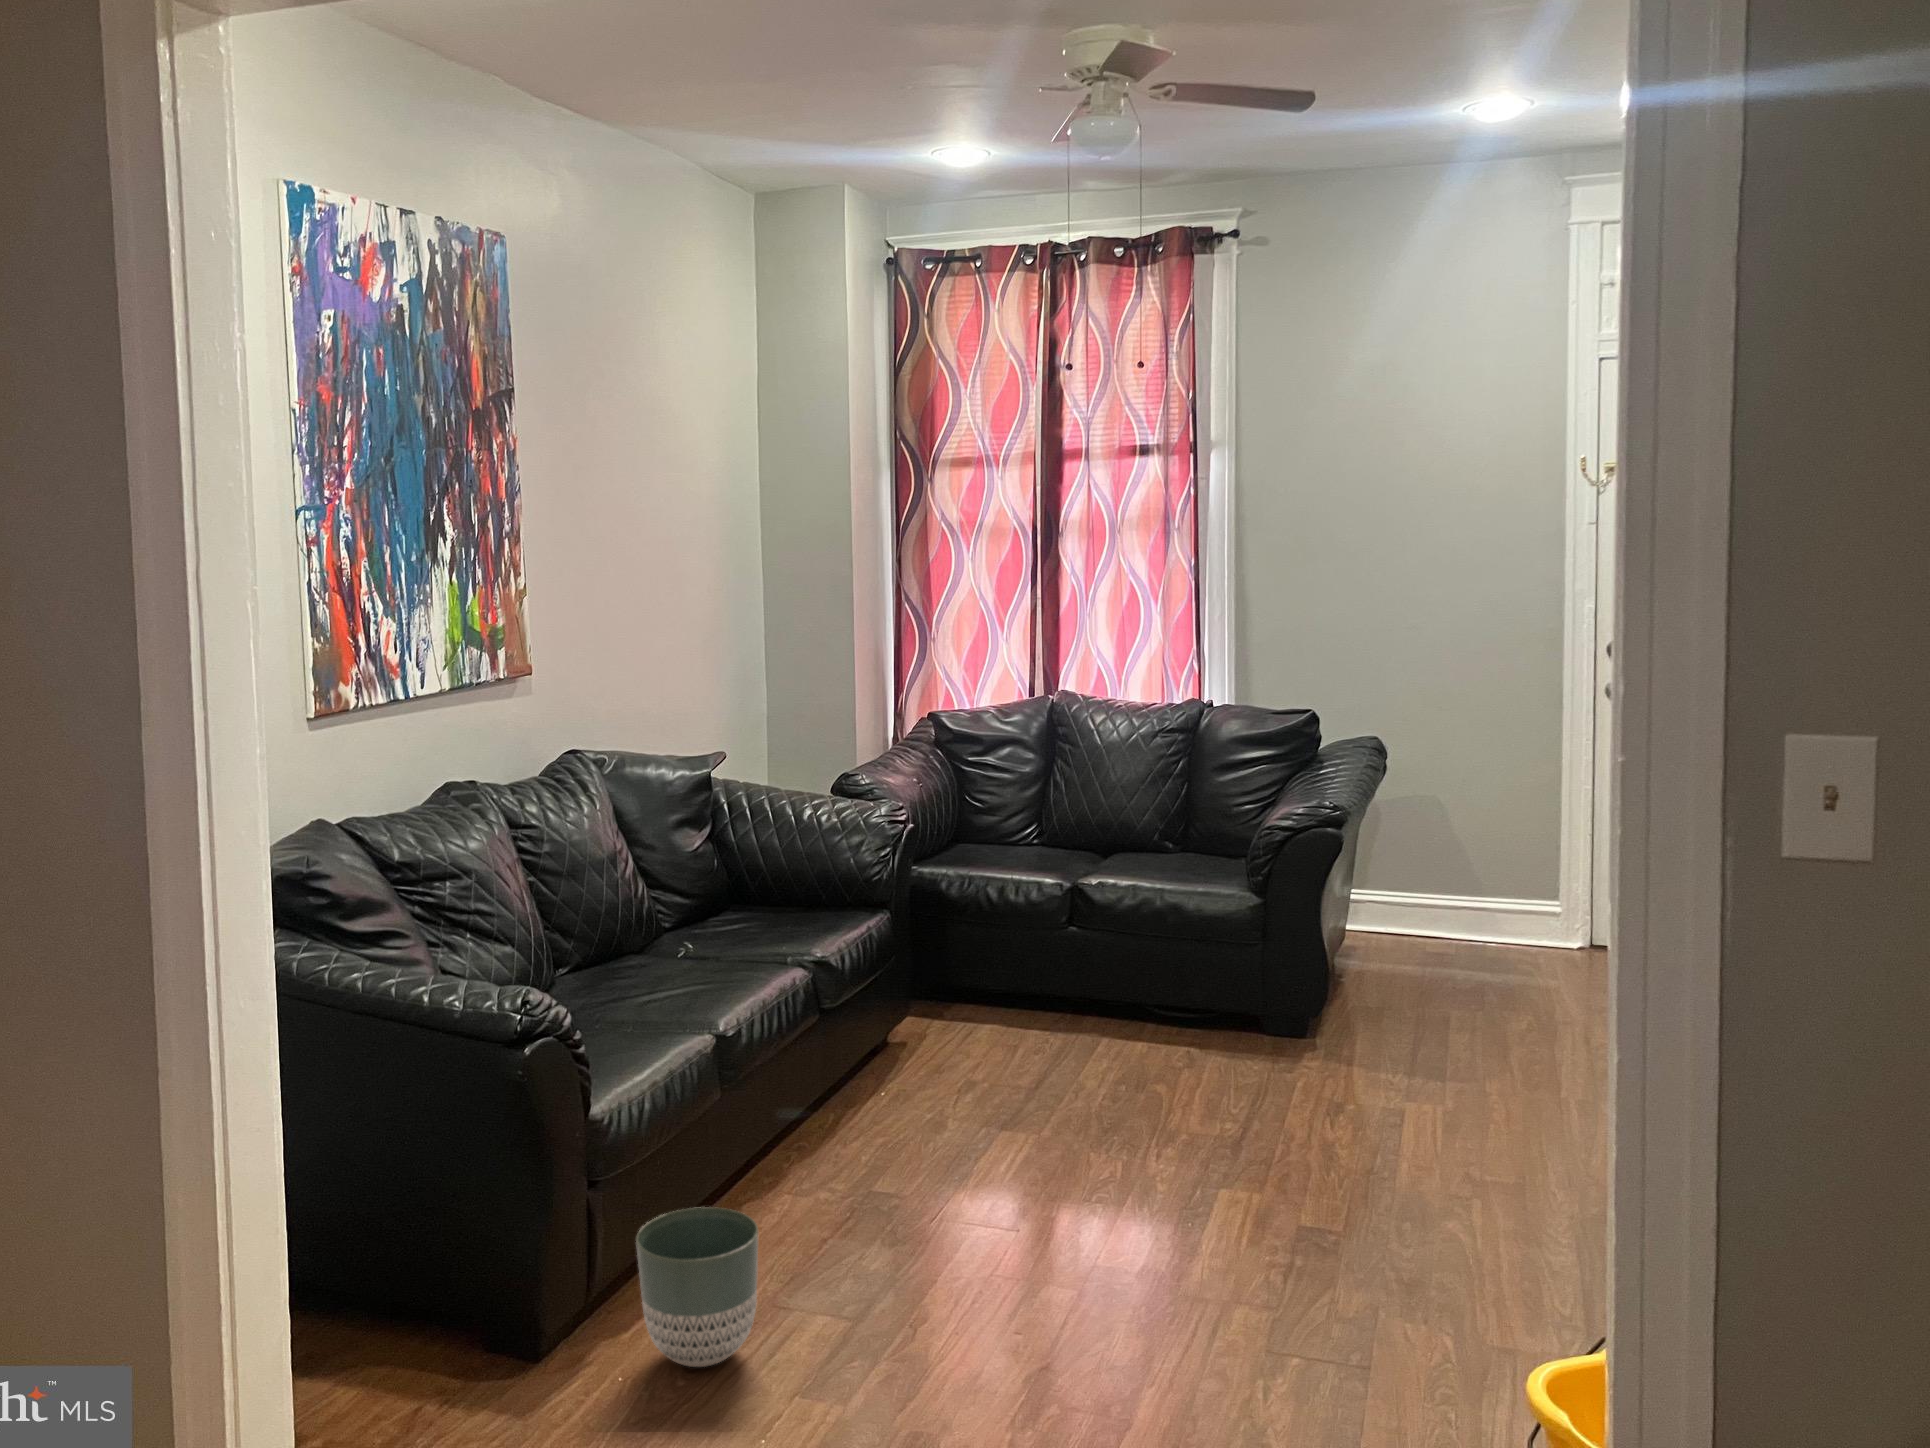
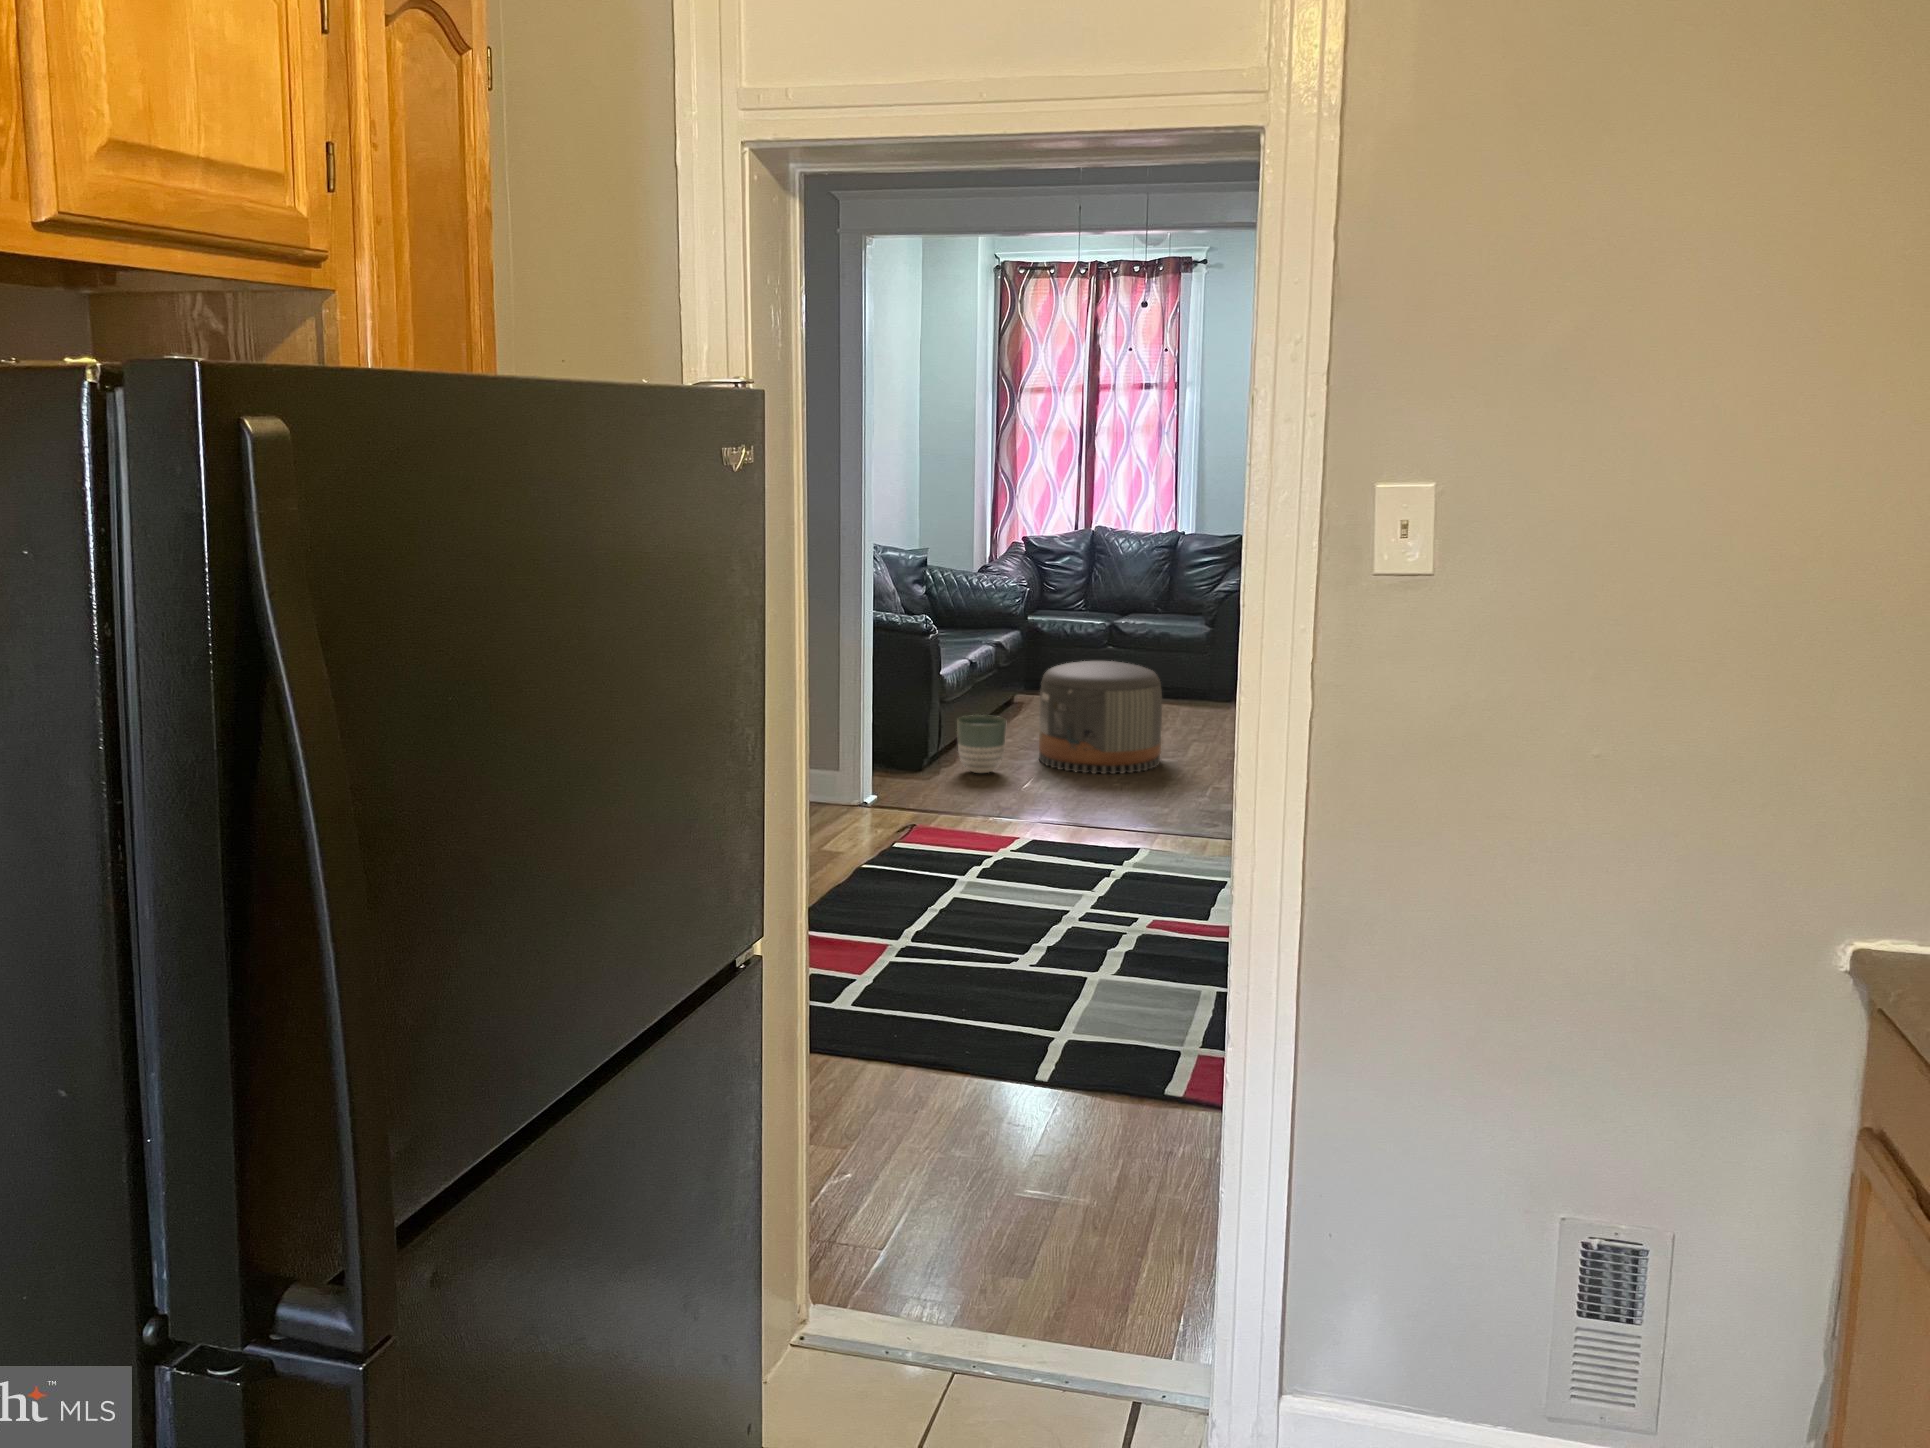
pouf: none [859,1044,1147,1363] -> present [1039,661,1162,774]

